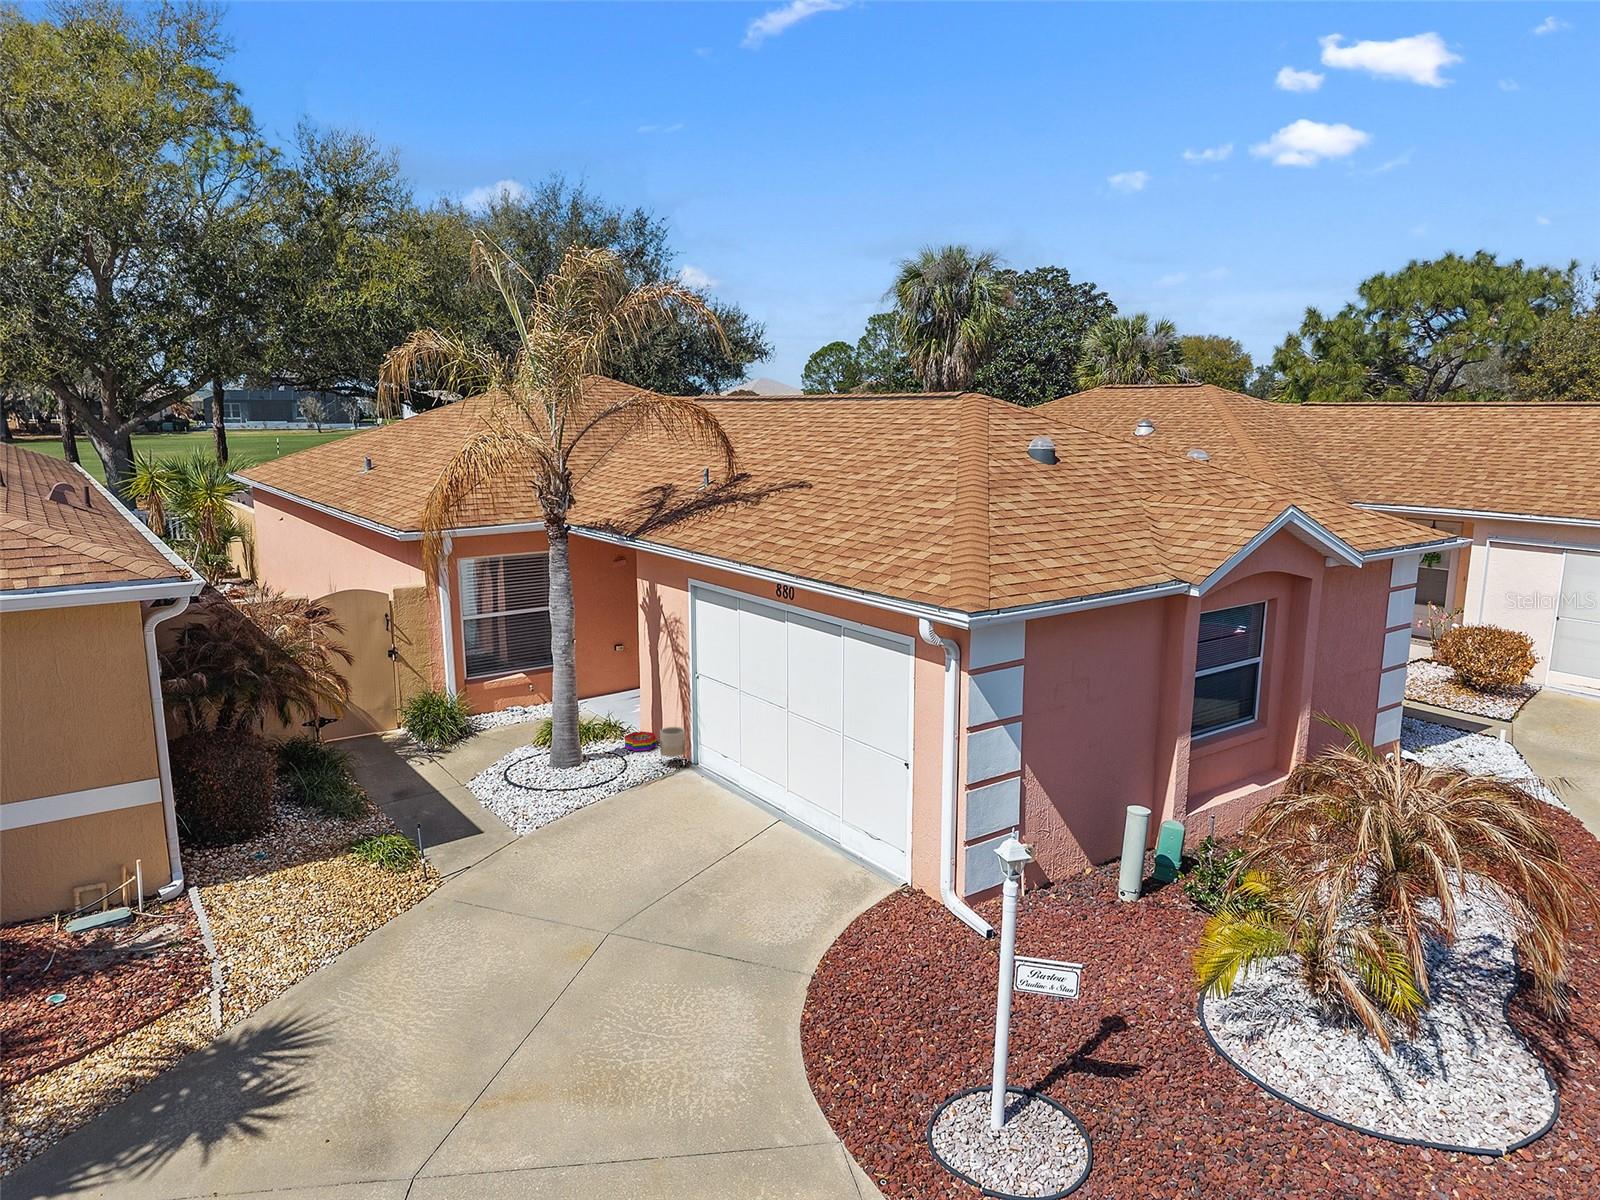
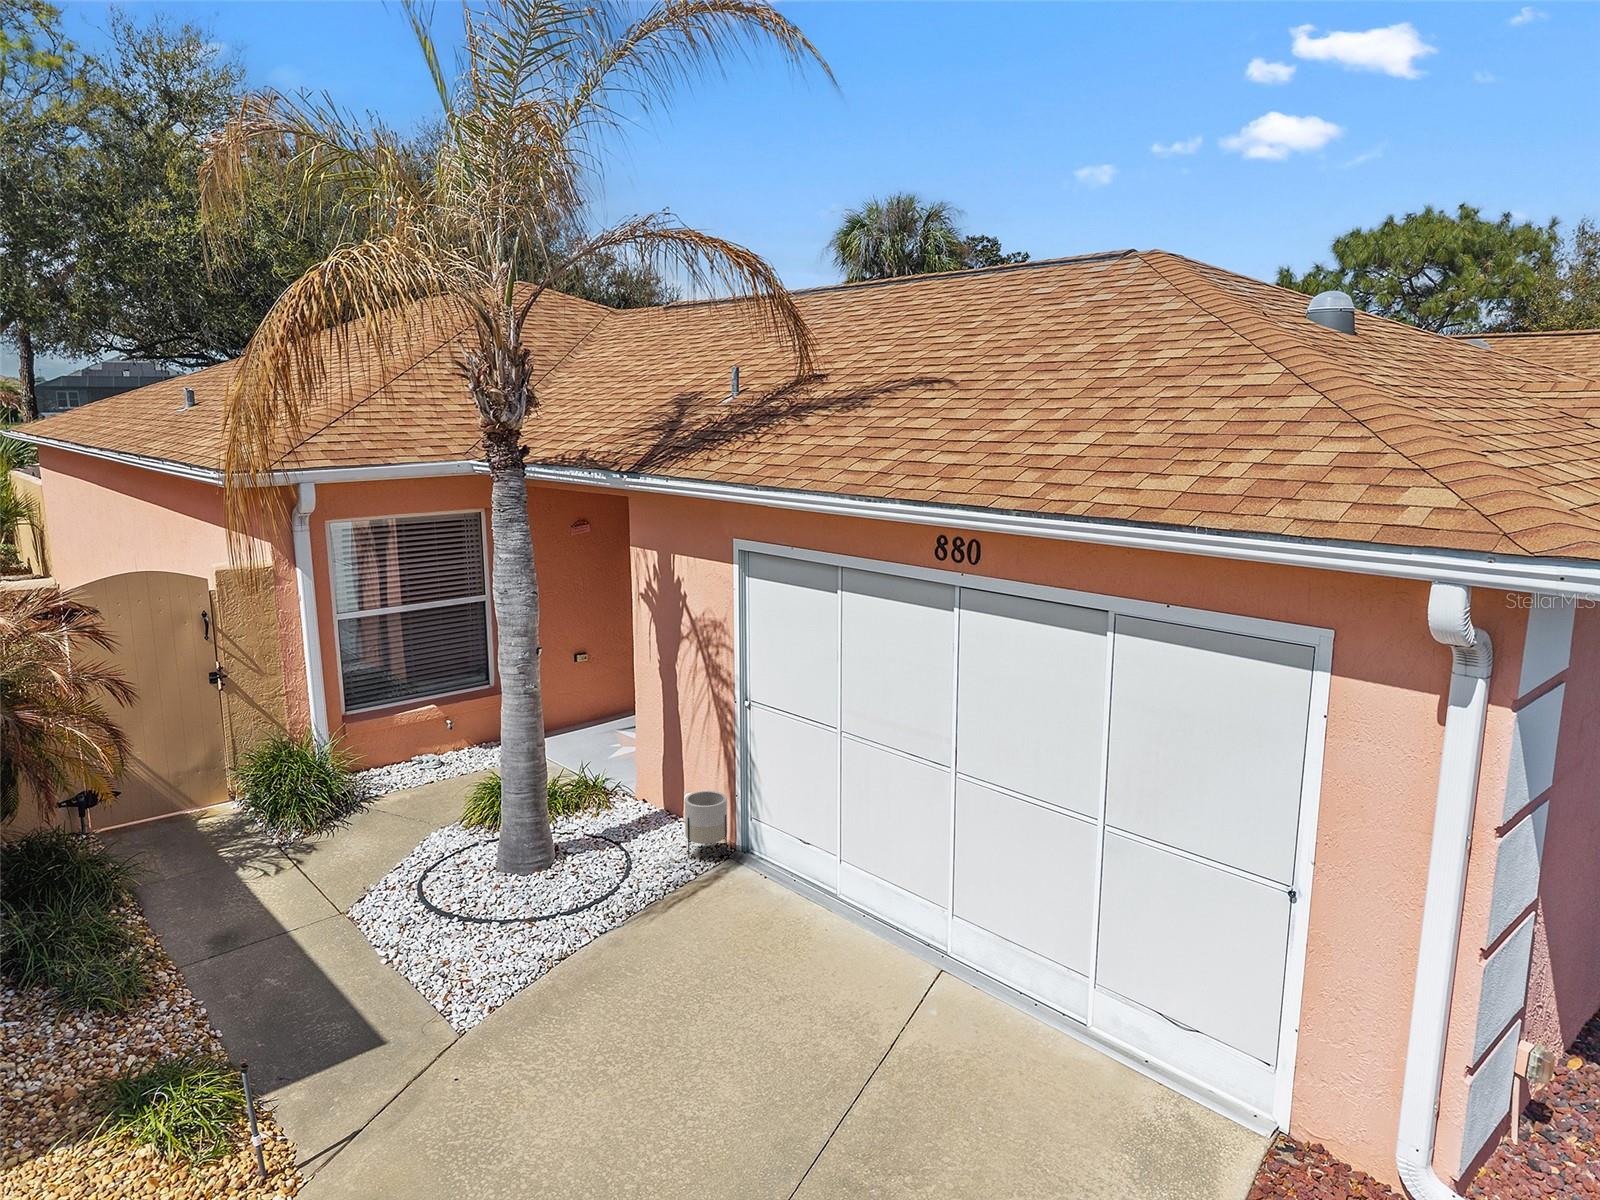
storage bin: present [625,731,656,751] -> none [617,795,669,832]

